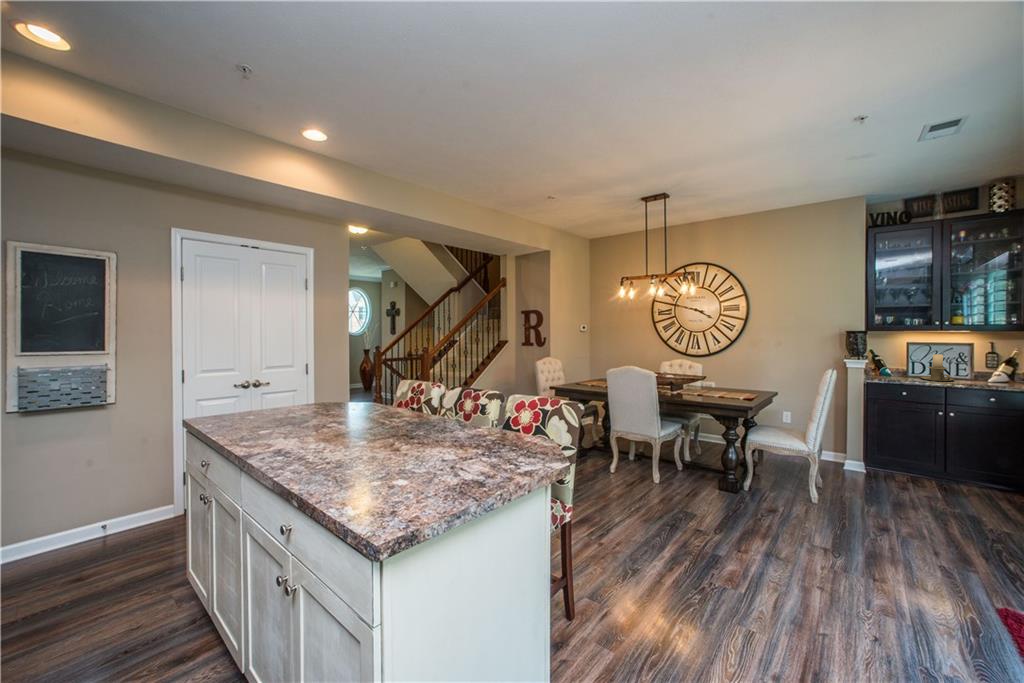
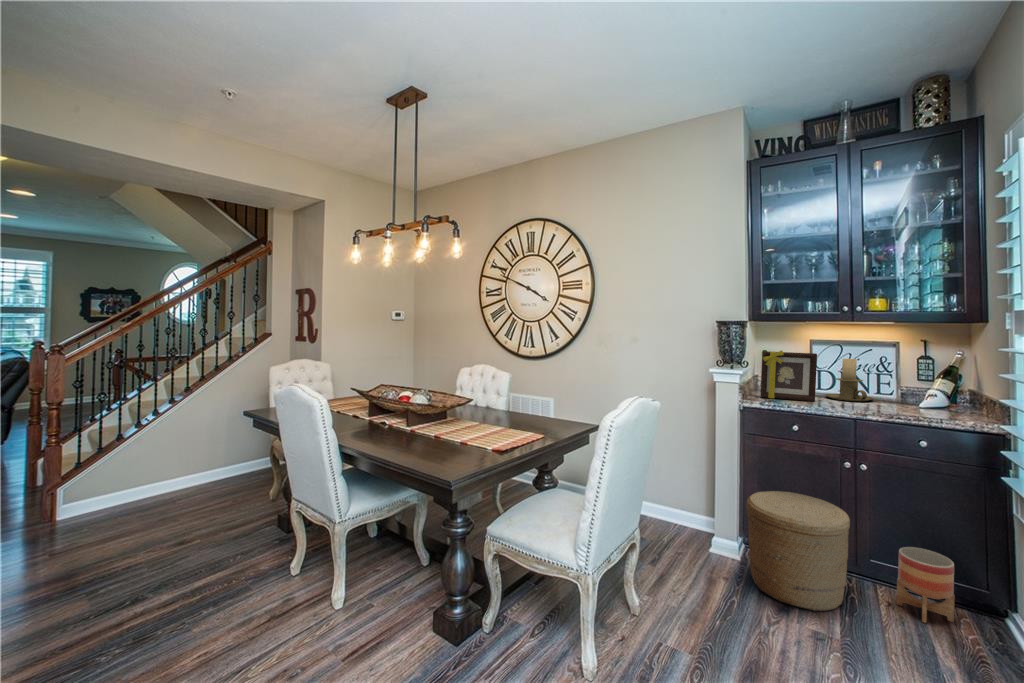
picture frame: none [876,350,917,382] -> present [760,350,817,401]
woven basket: none [873,435,942,498] -> present [746,491,850,611]
planter: none [971,465,1008,504] -> present [897,547,955,623]

